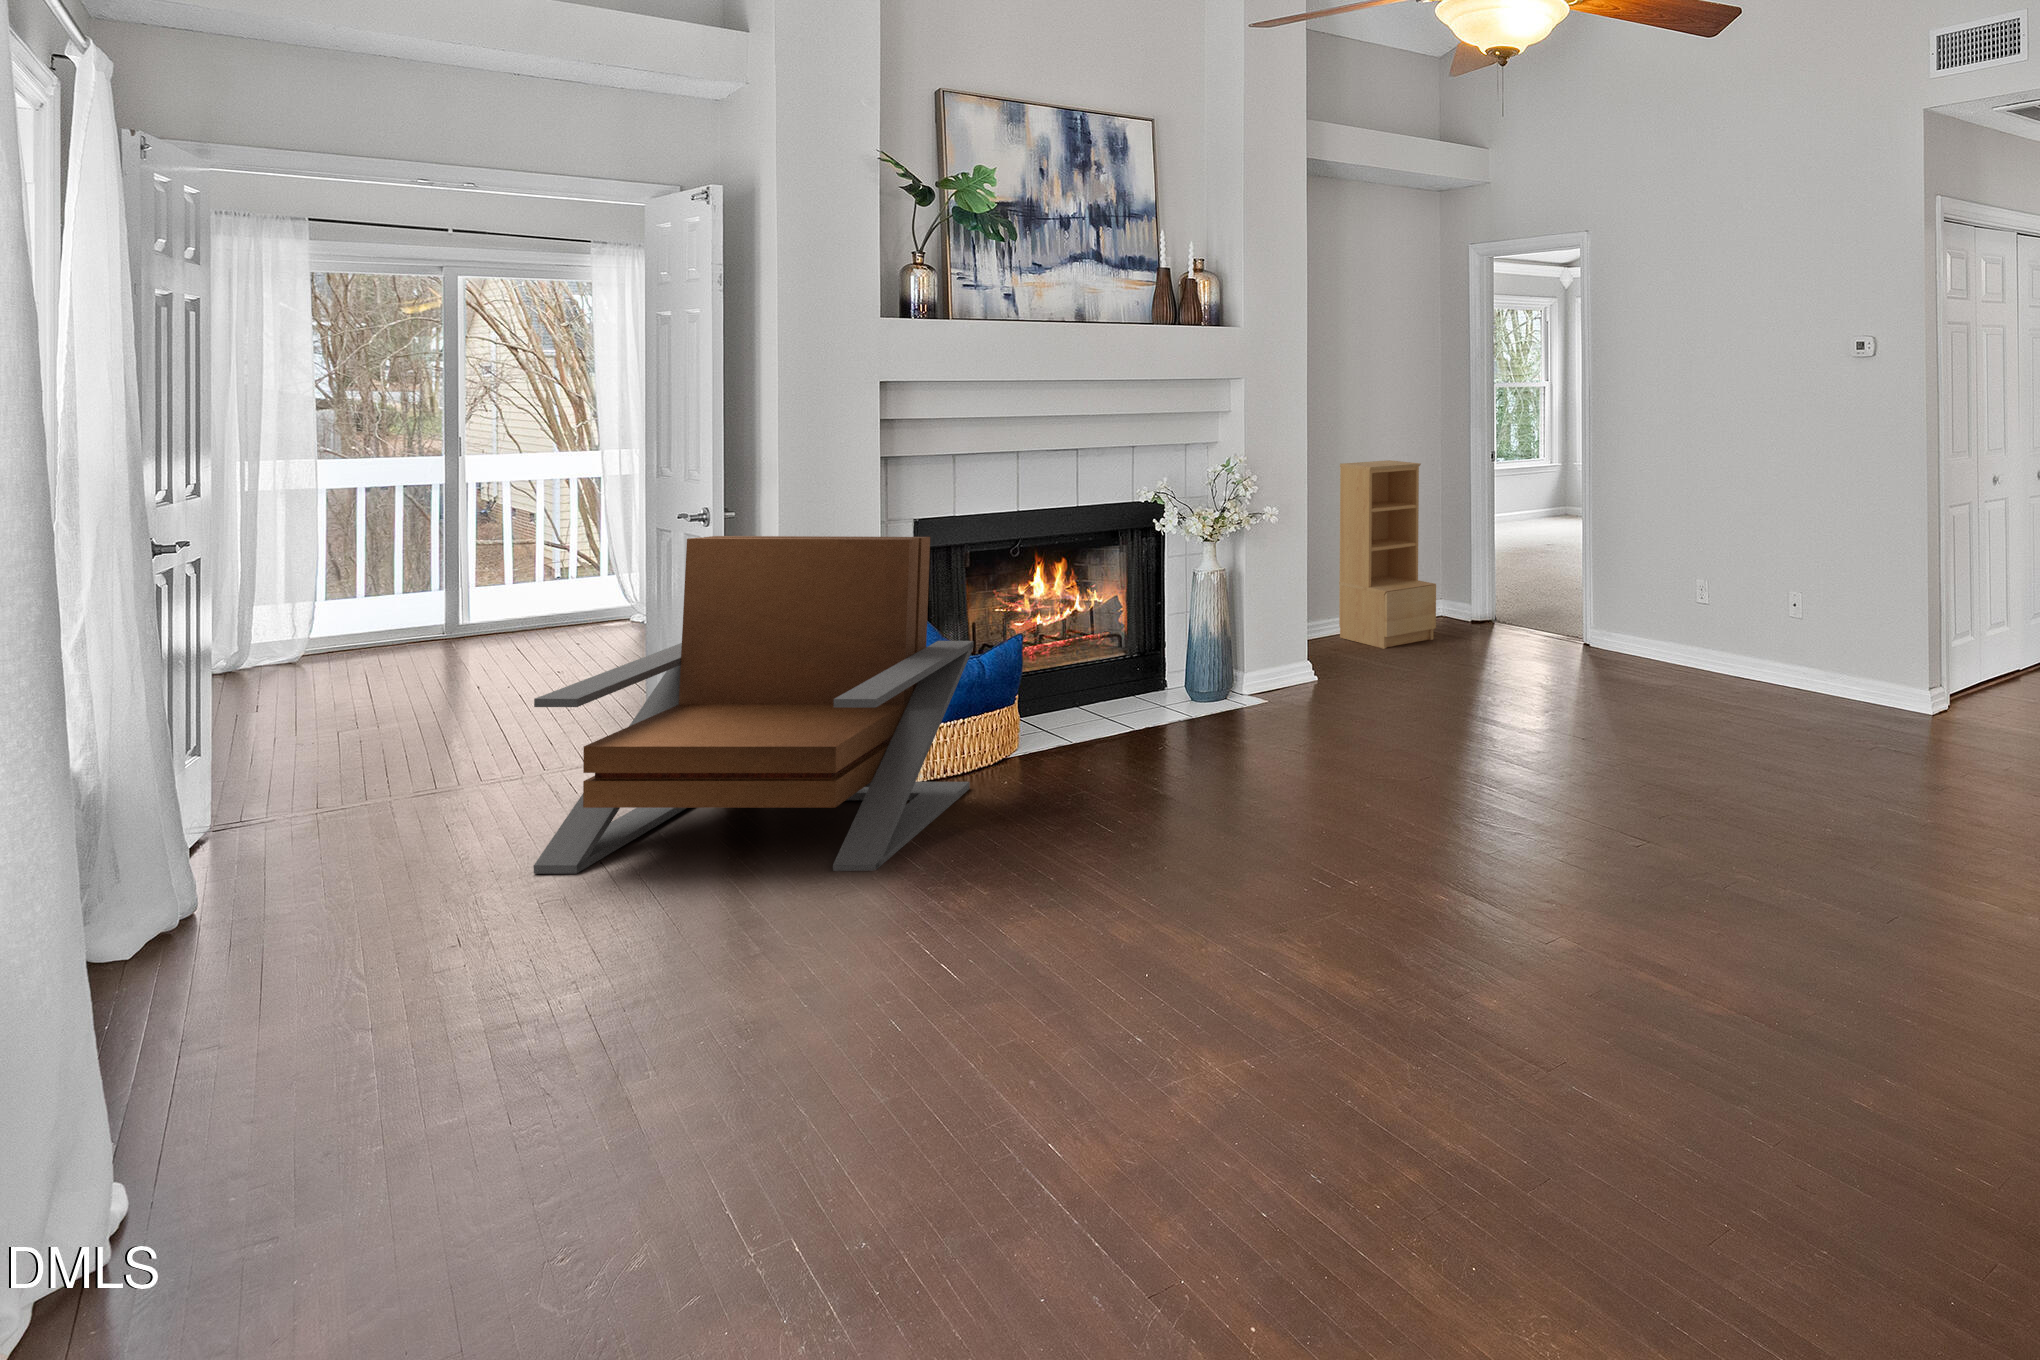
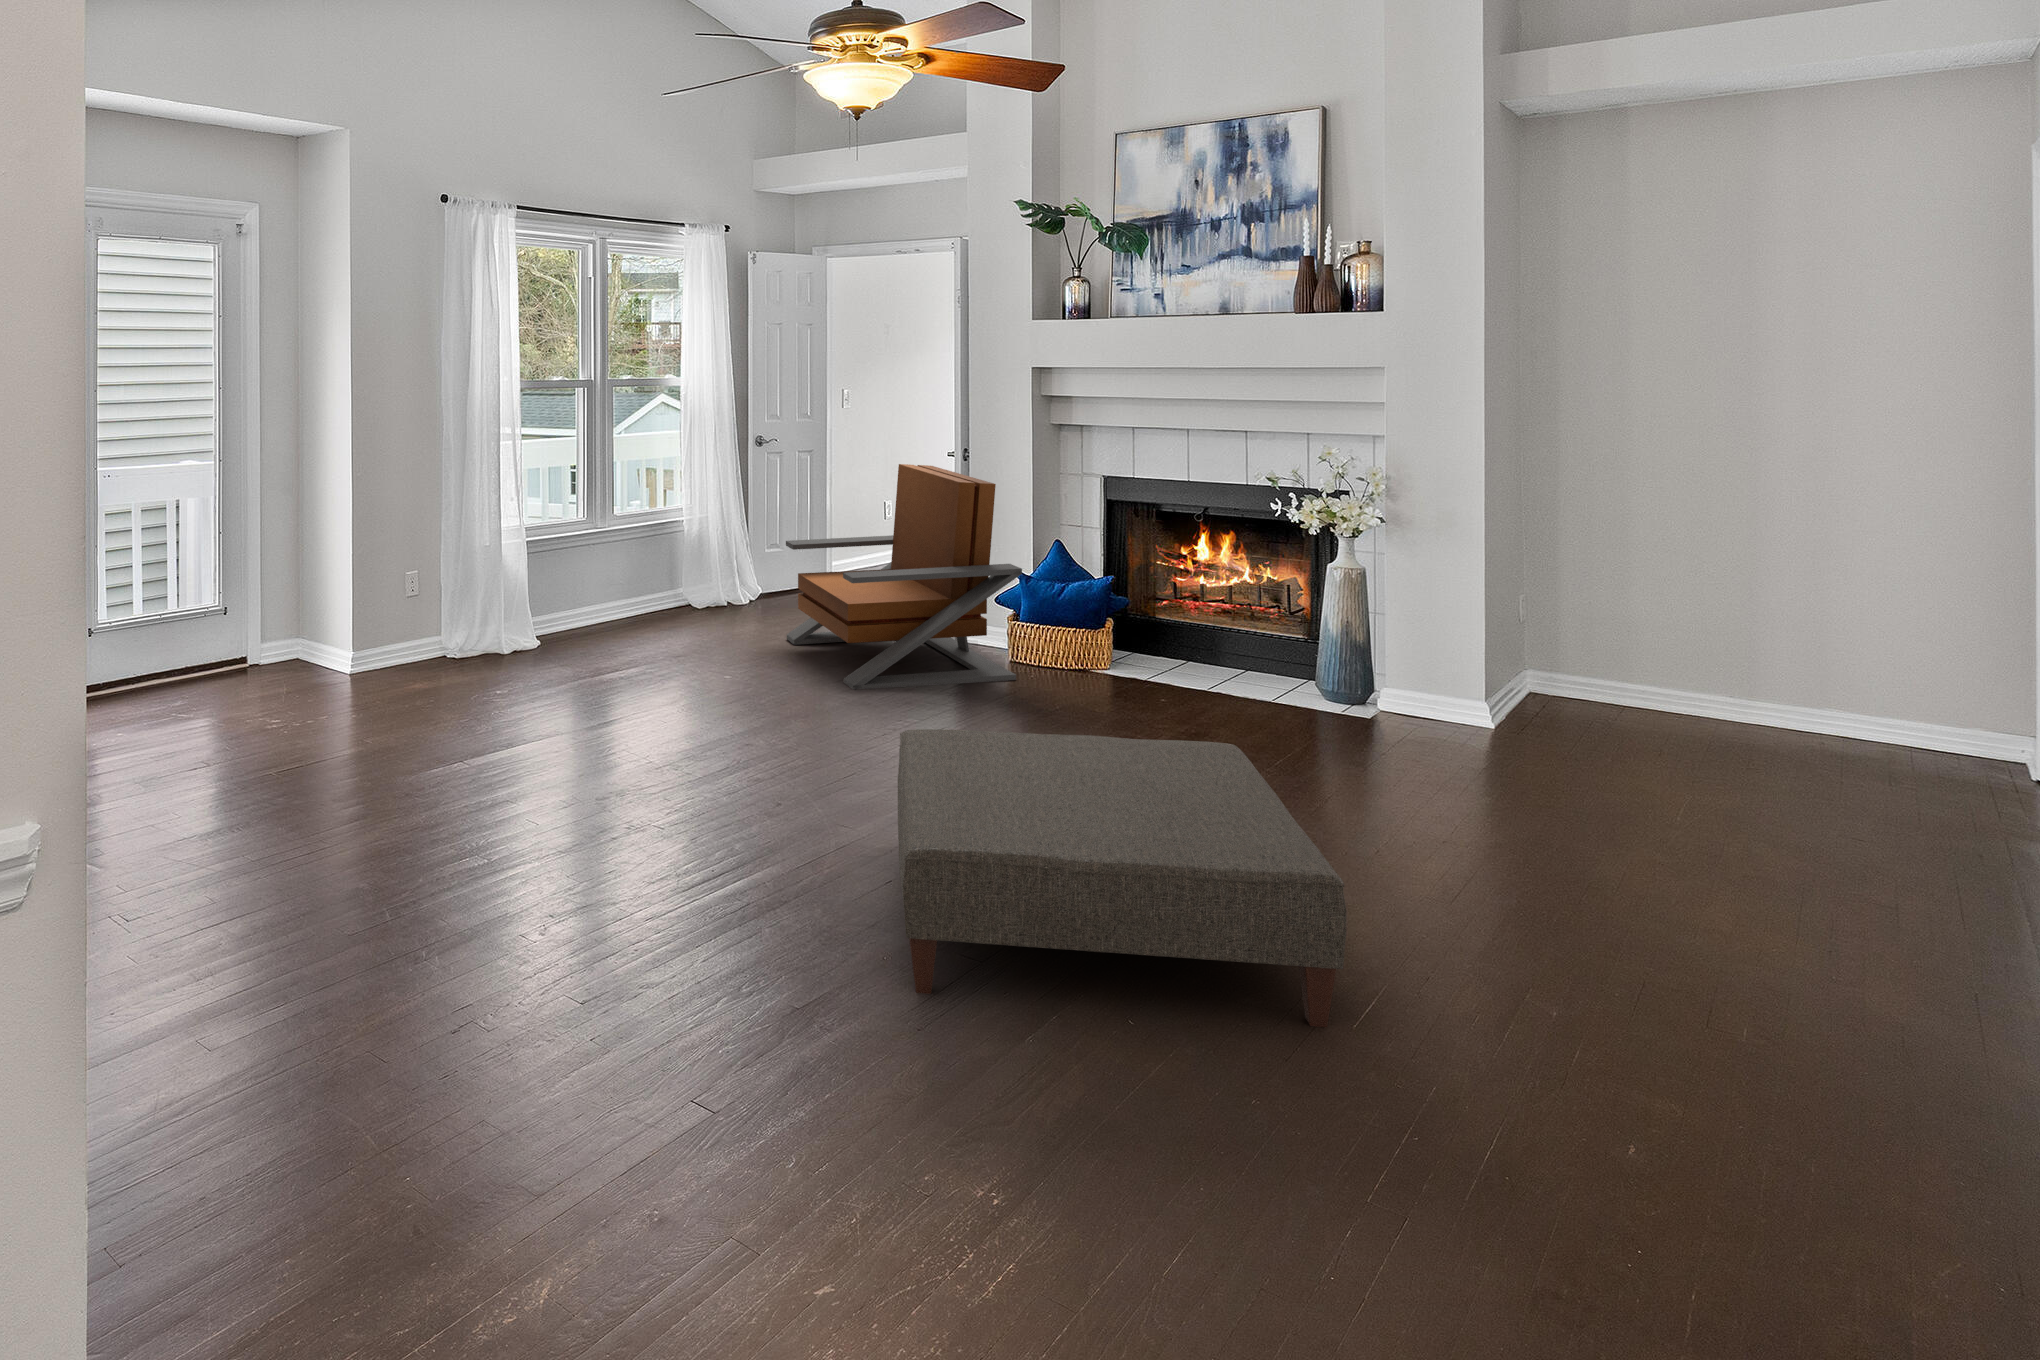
bookshelf: present [1339,460,1436,649] -> none [1719,485,1840,748]
ottoman: none [1481,700,1915,983] -> present [898,729,1346,1027]

